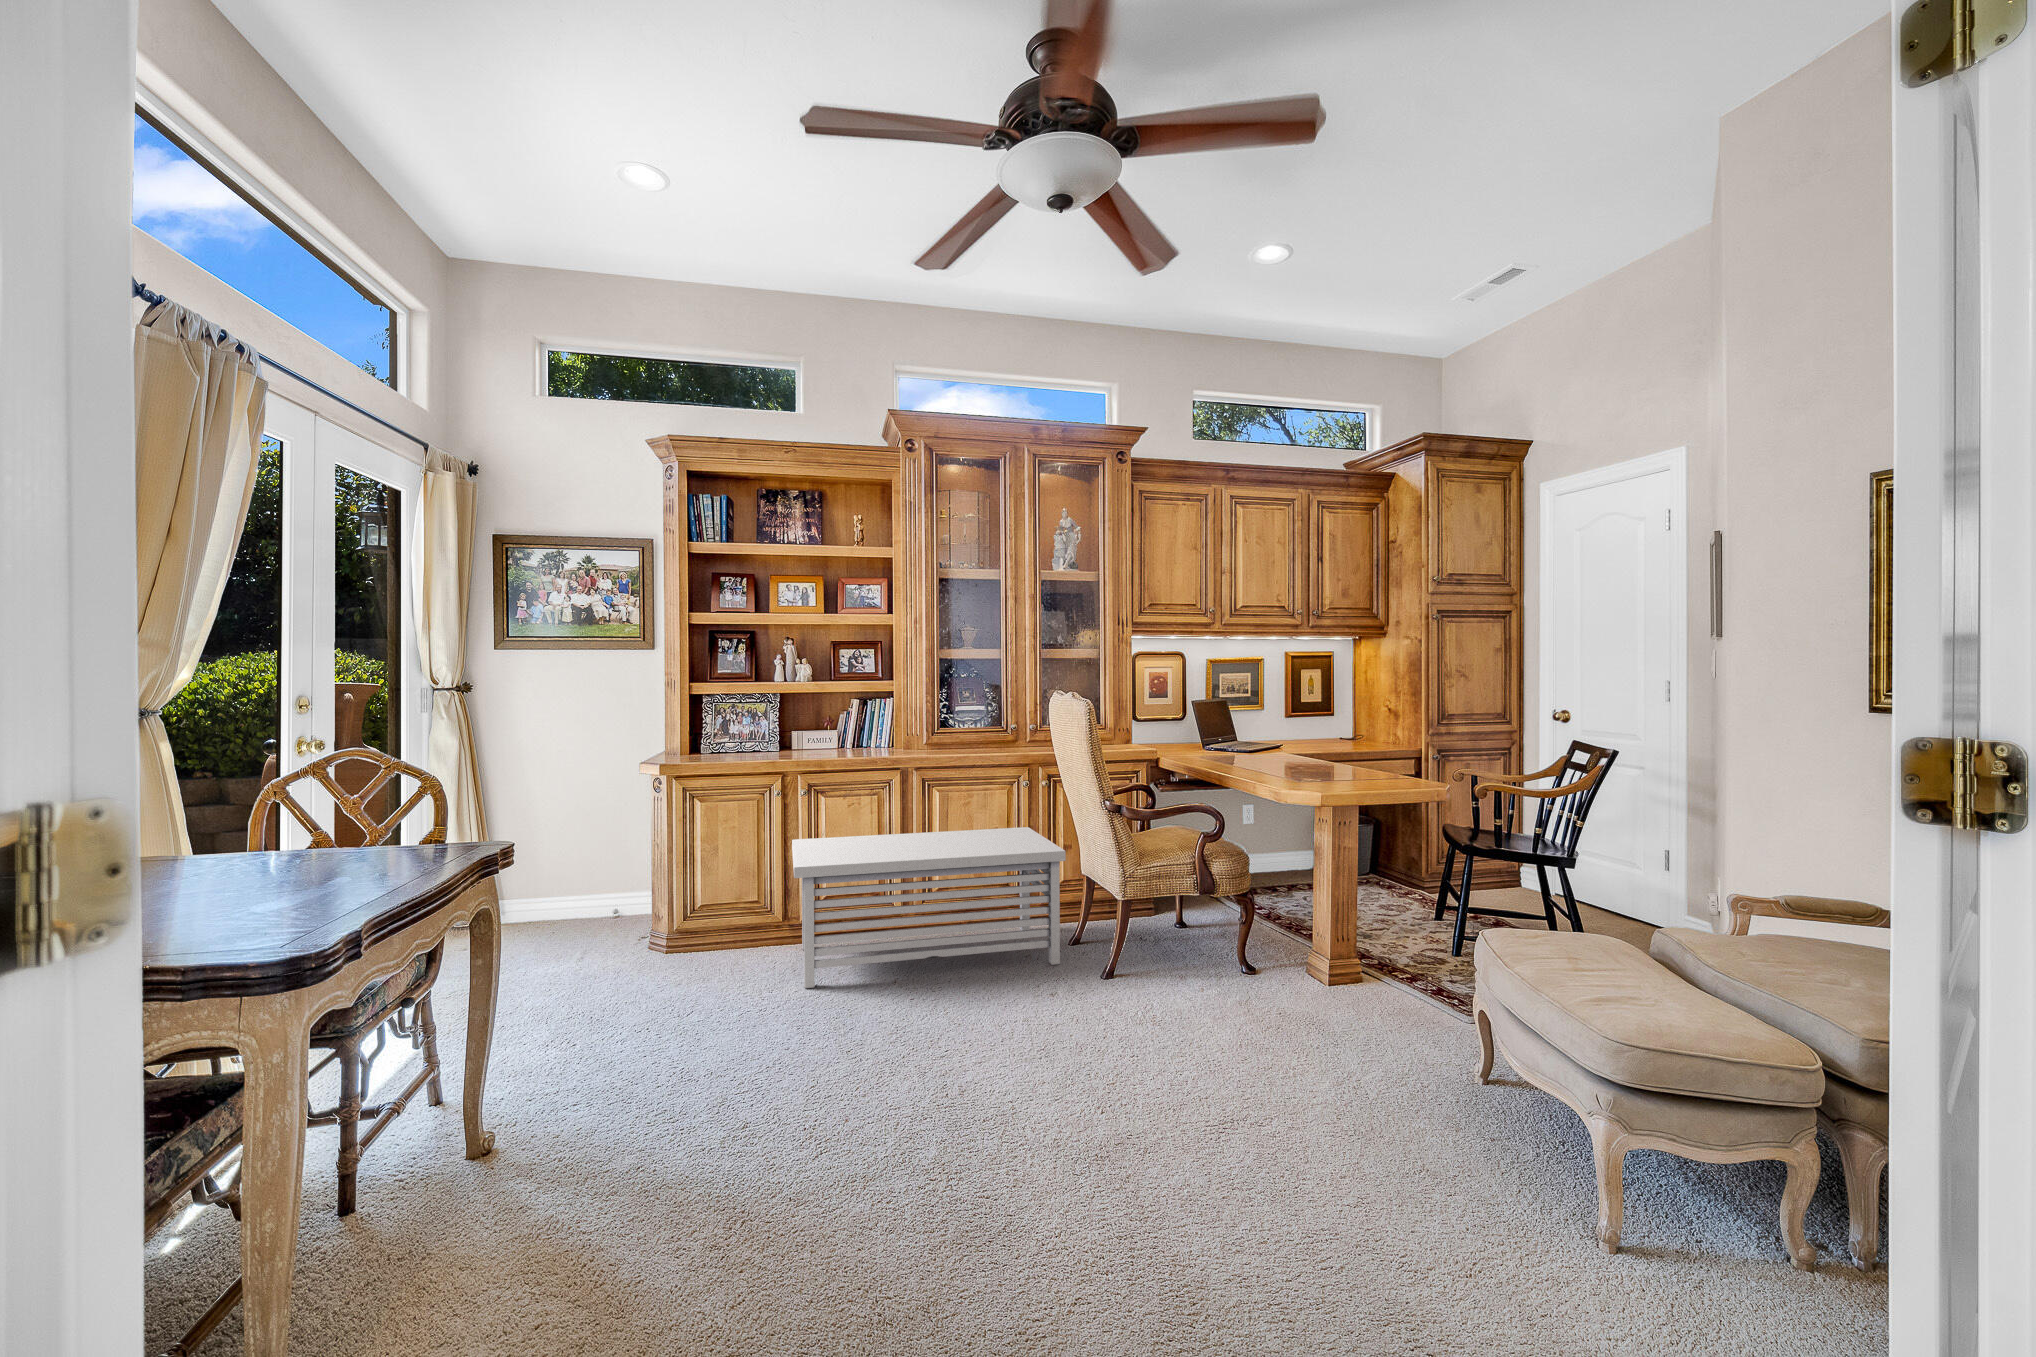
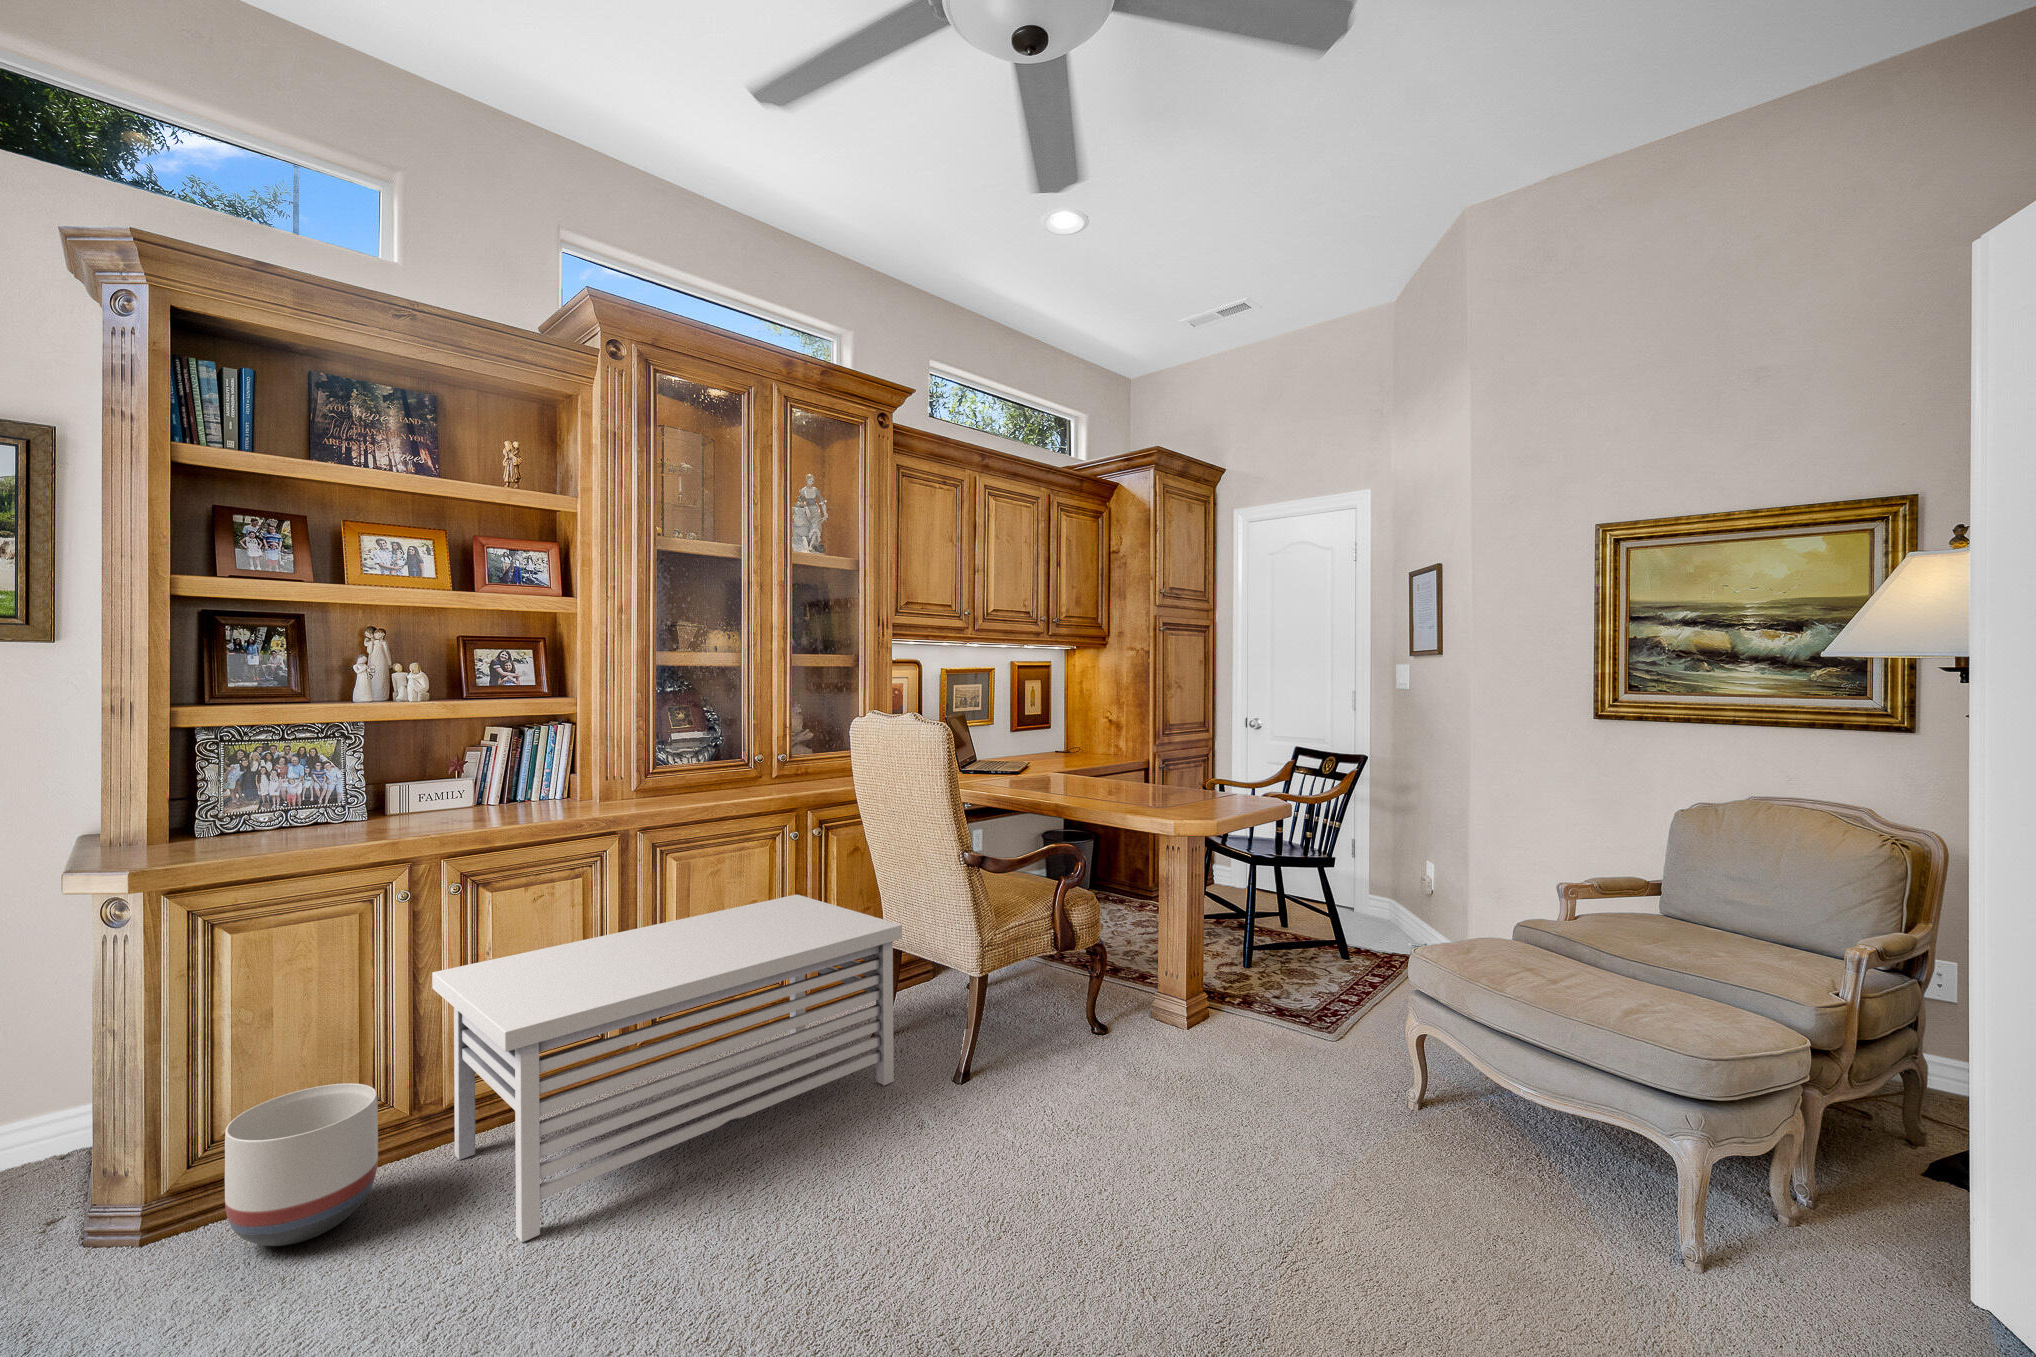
planter: none [691,891,758,965] -> present [225,1083,378,1246]

